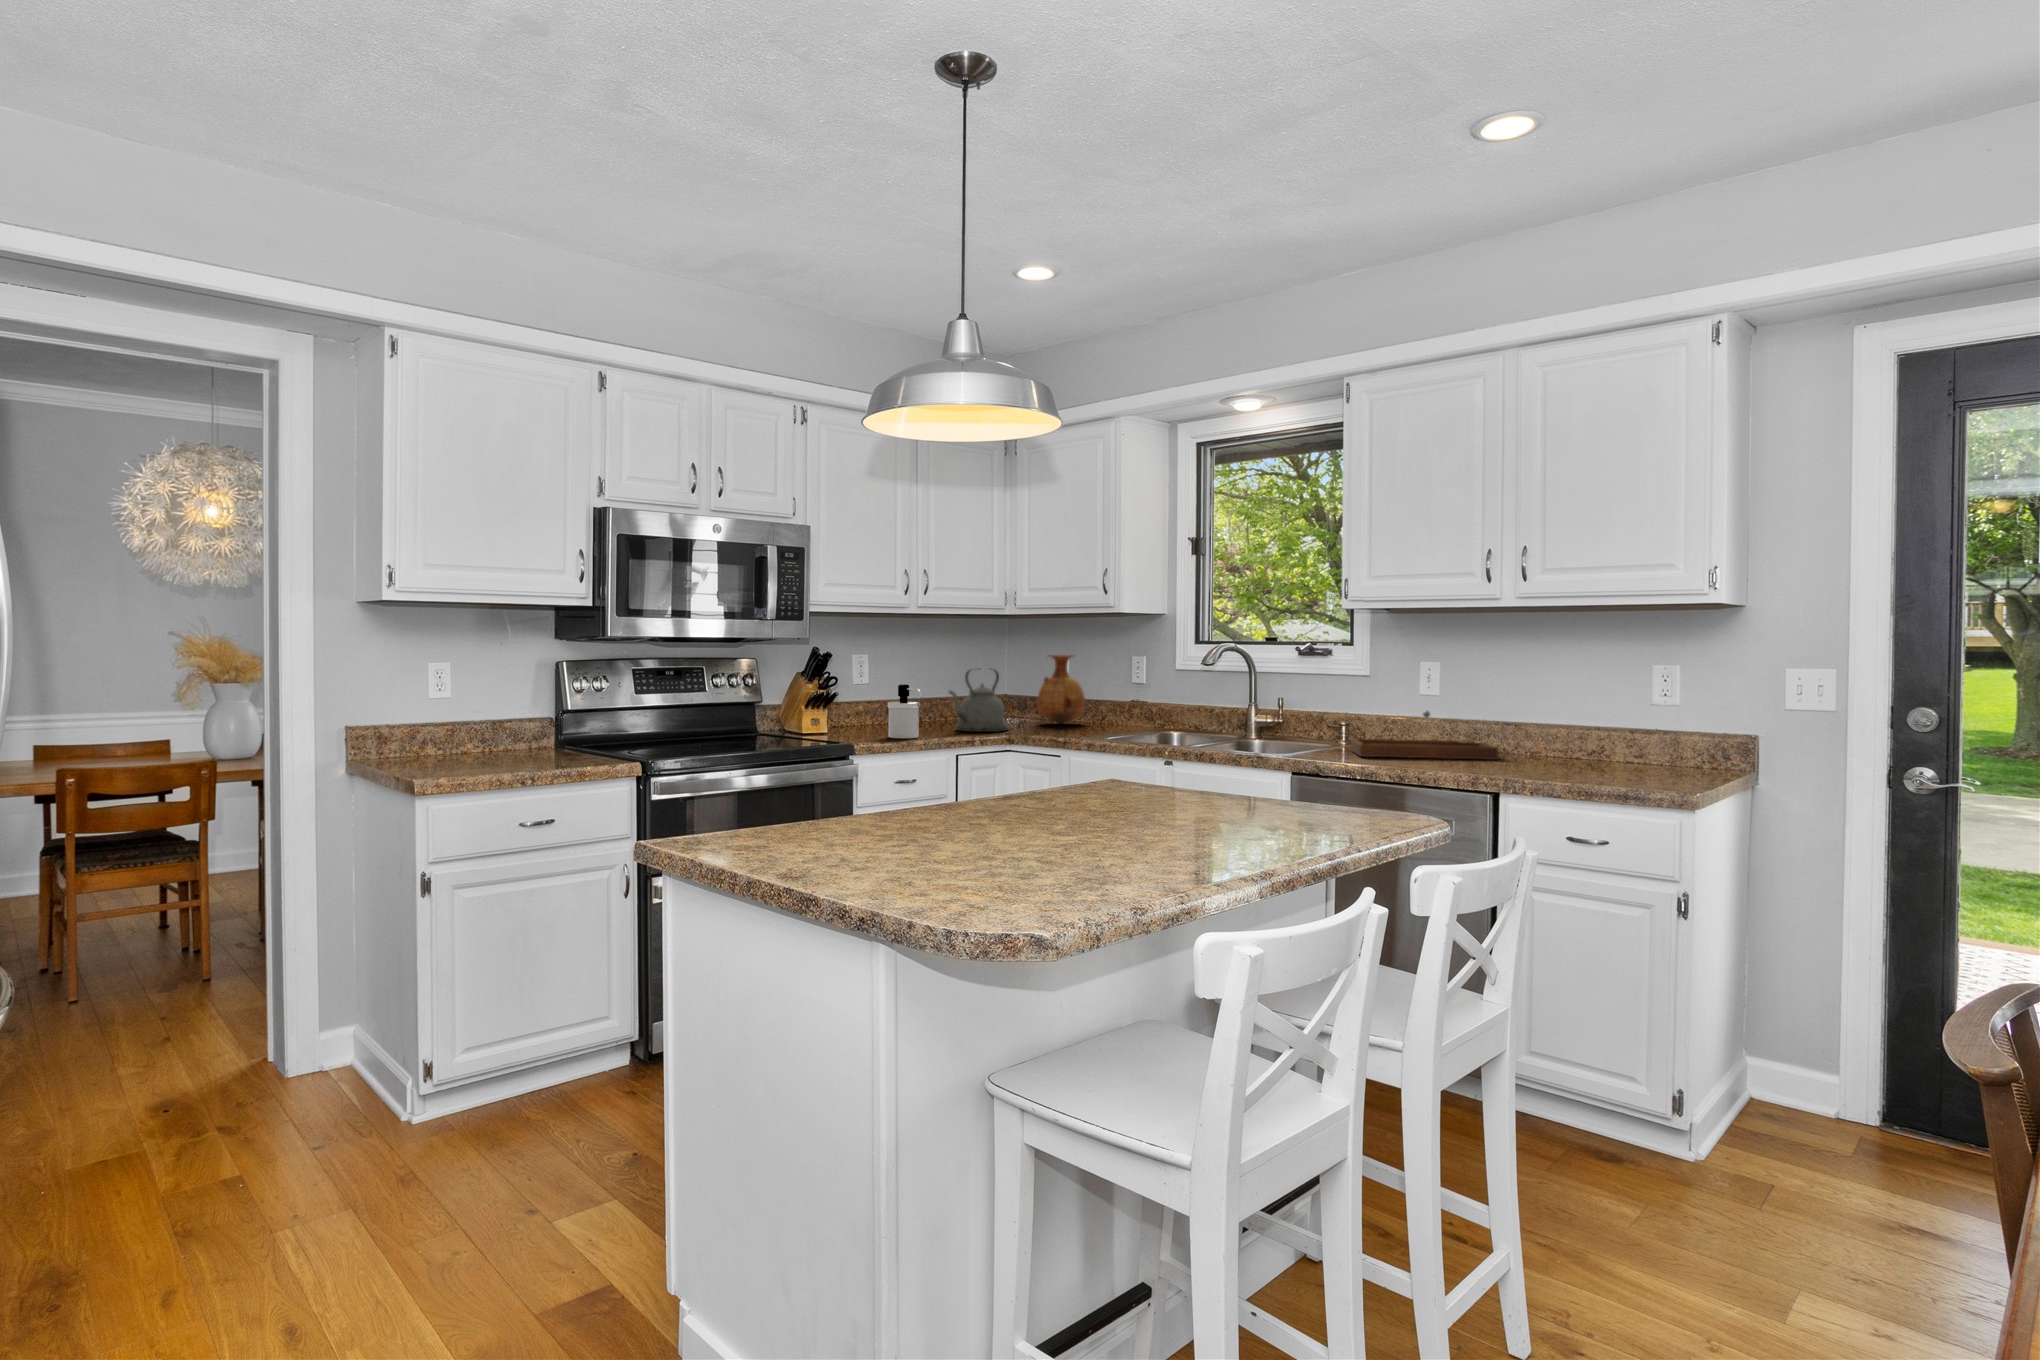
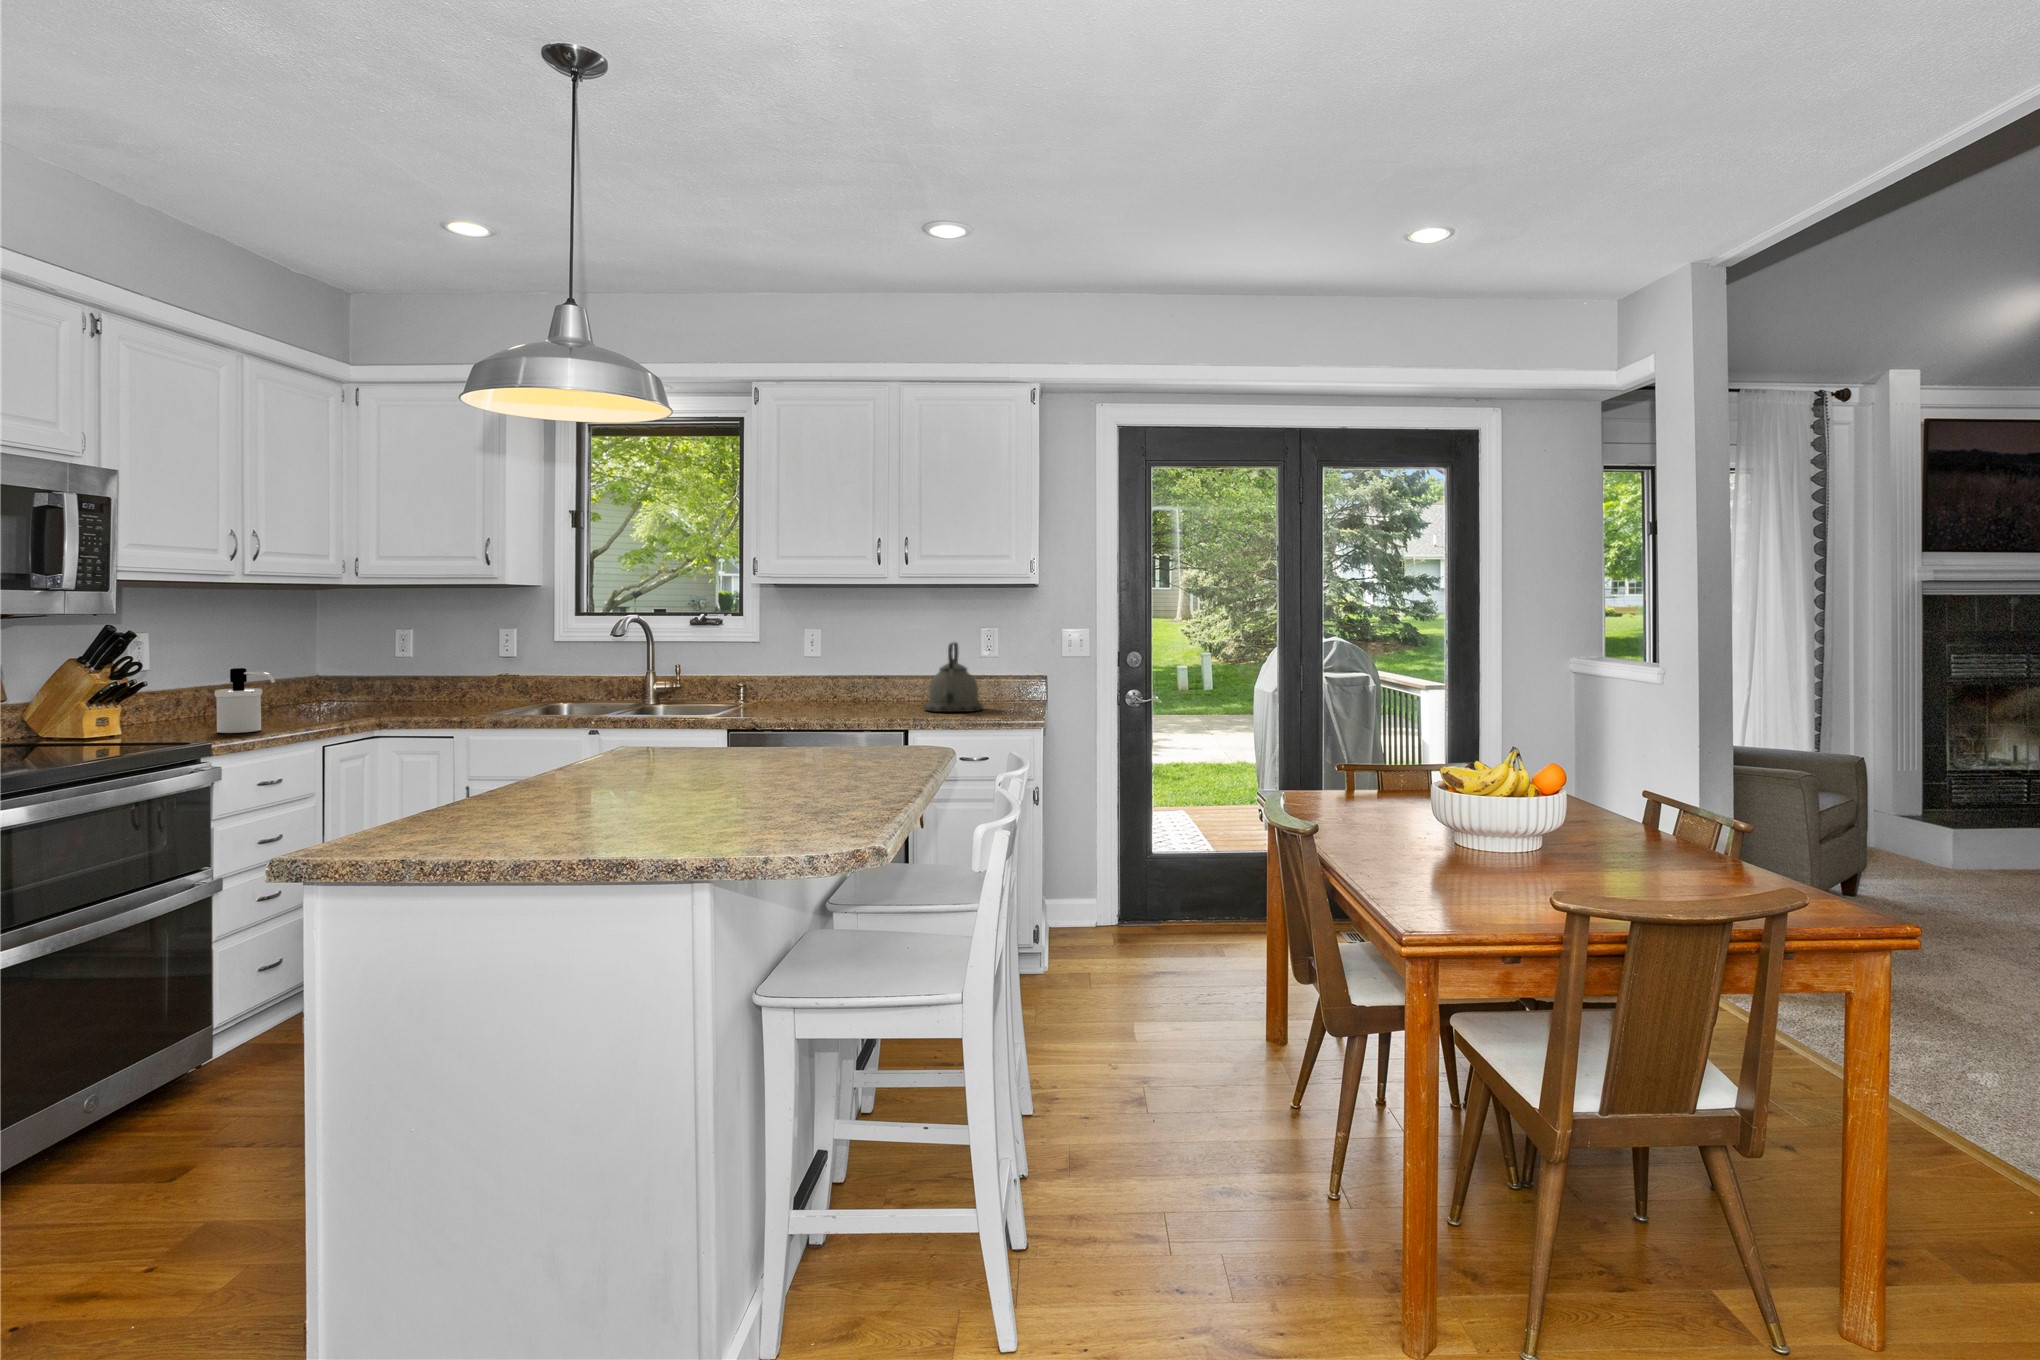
vase: present [1037,654,1085,724] -> none [377,628,438,704]
kettle: present [949,668,1009,732] -> present [924,643,983,712]
tray: present [1351,711,1499,760] -> none [757,671,879,713]

